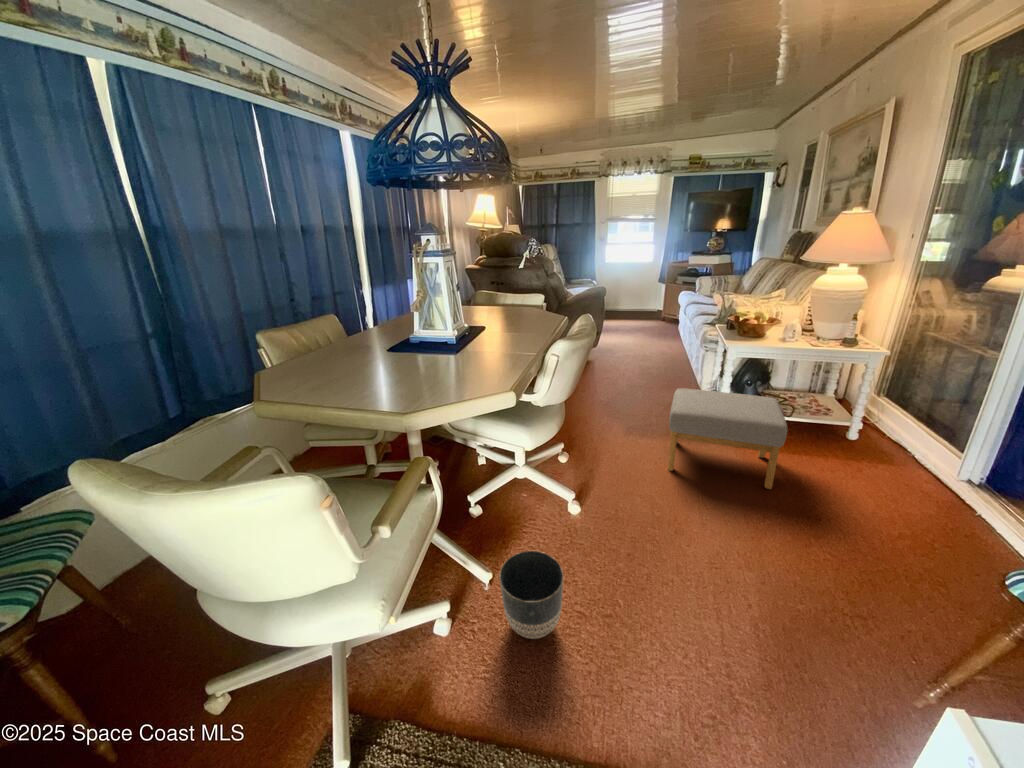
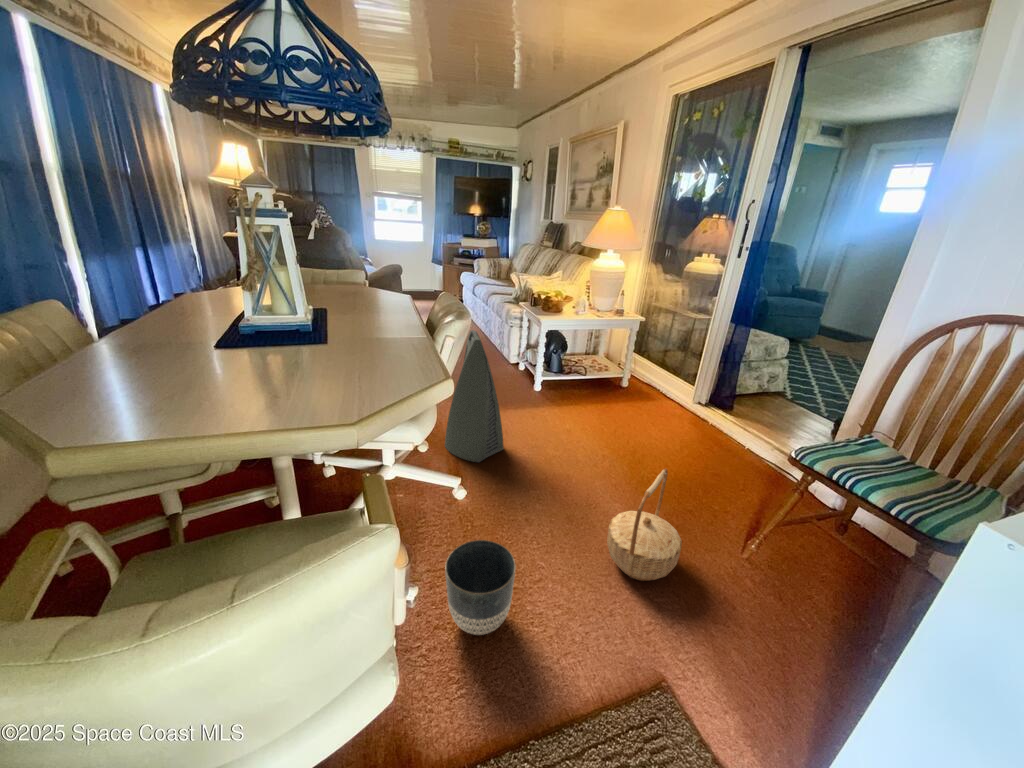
air purifier: none [589,355,644,484] -> present [445,330,504,462]
footstool: present [667,388,788,489] -> none [510,360,609,439]
basket: none [693,550,792,679] -> present [607,469,682,581]

